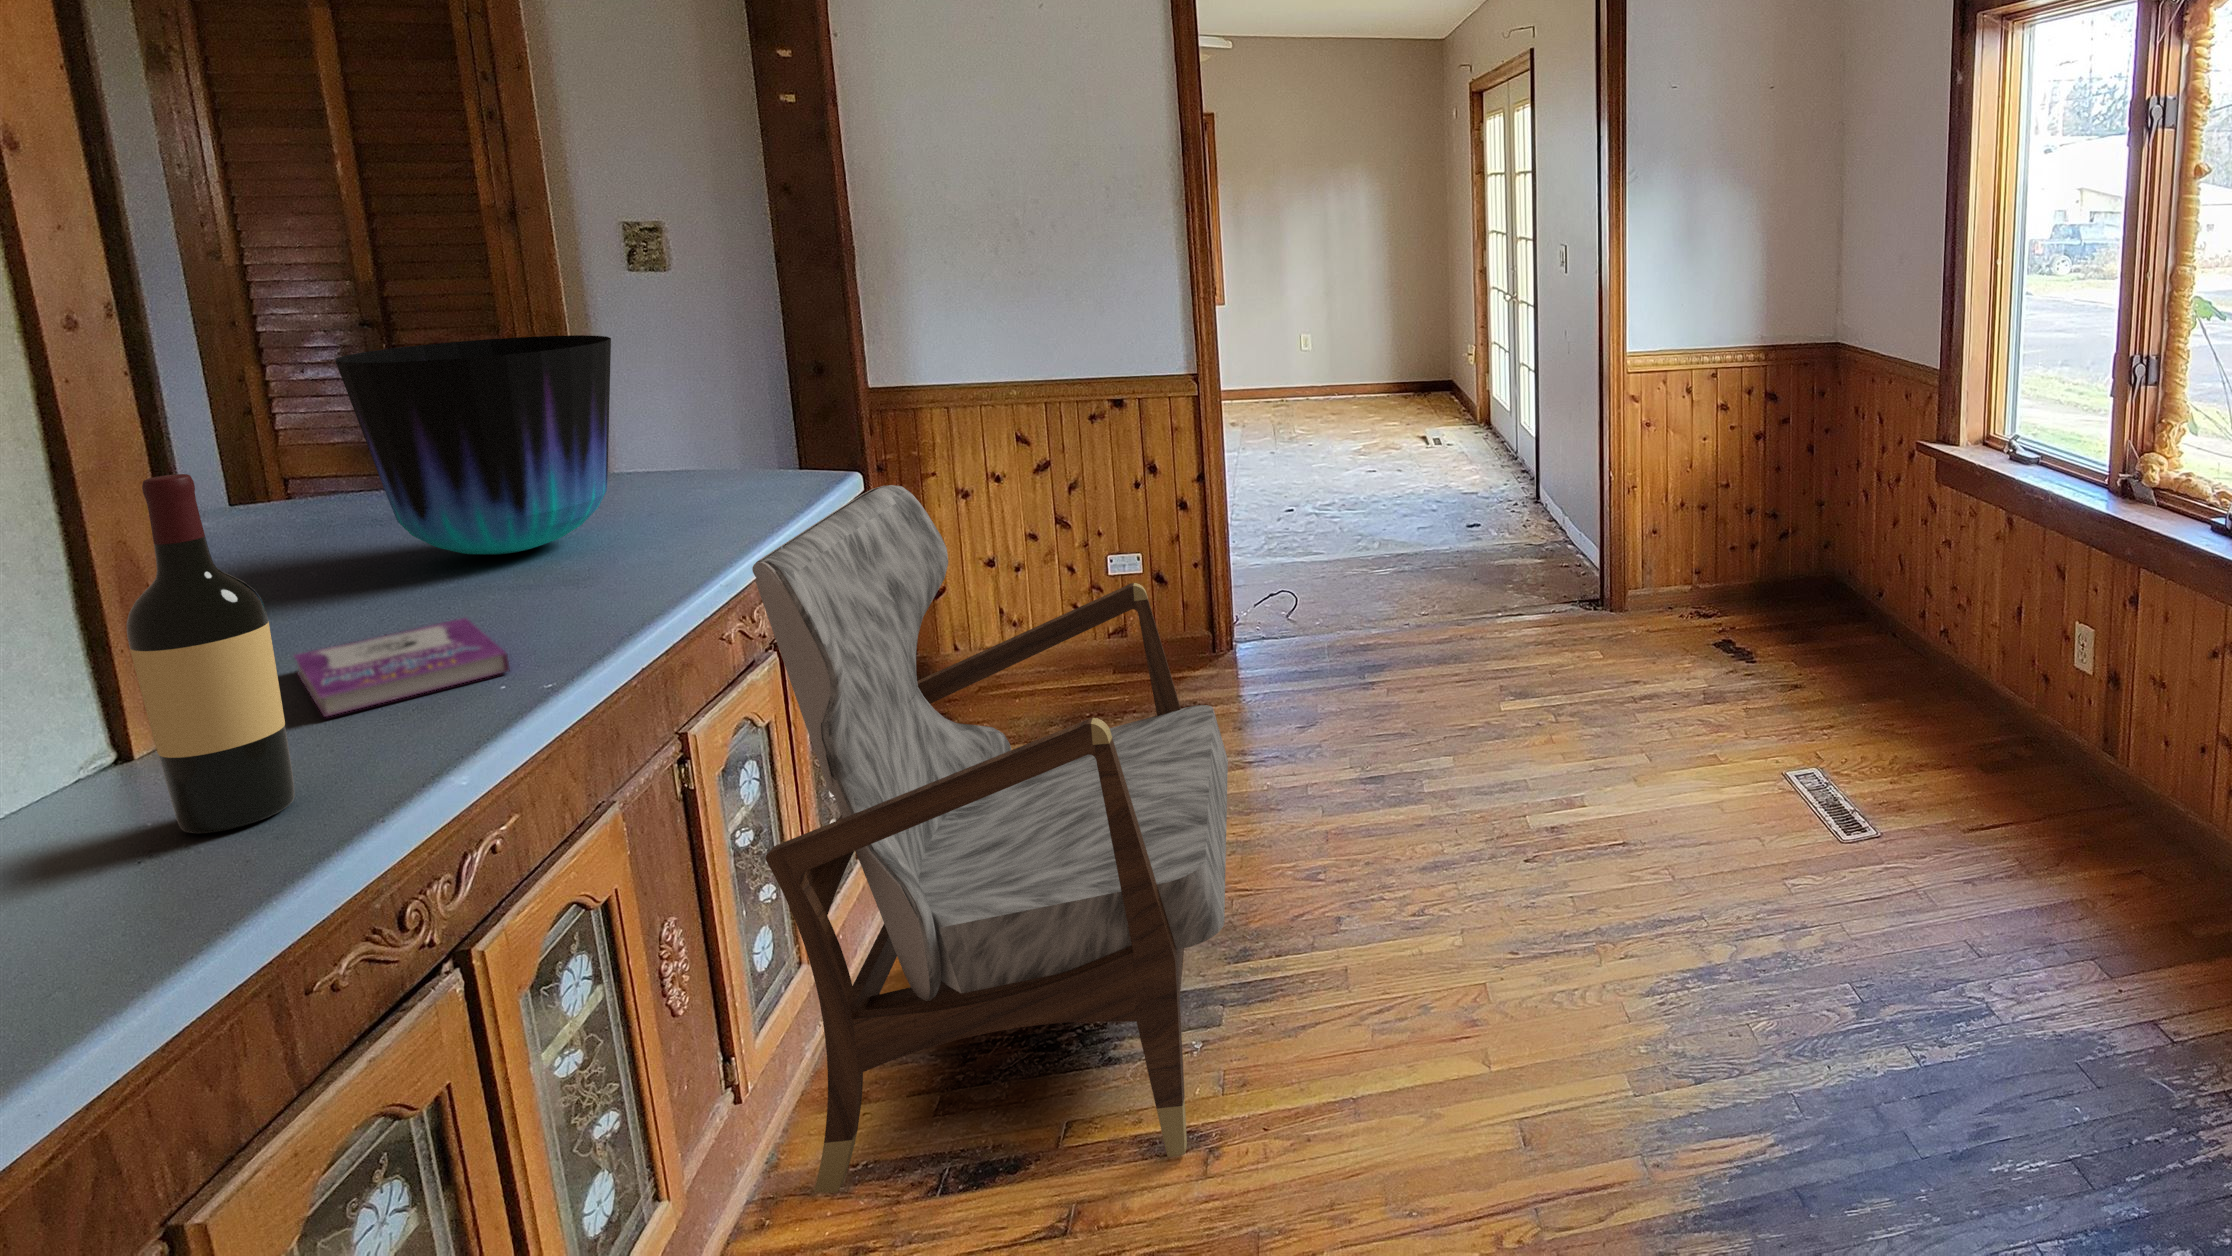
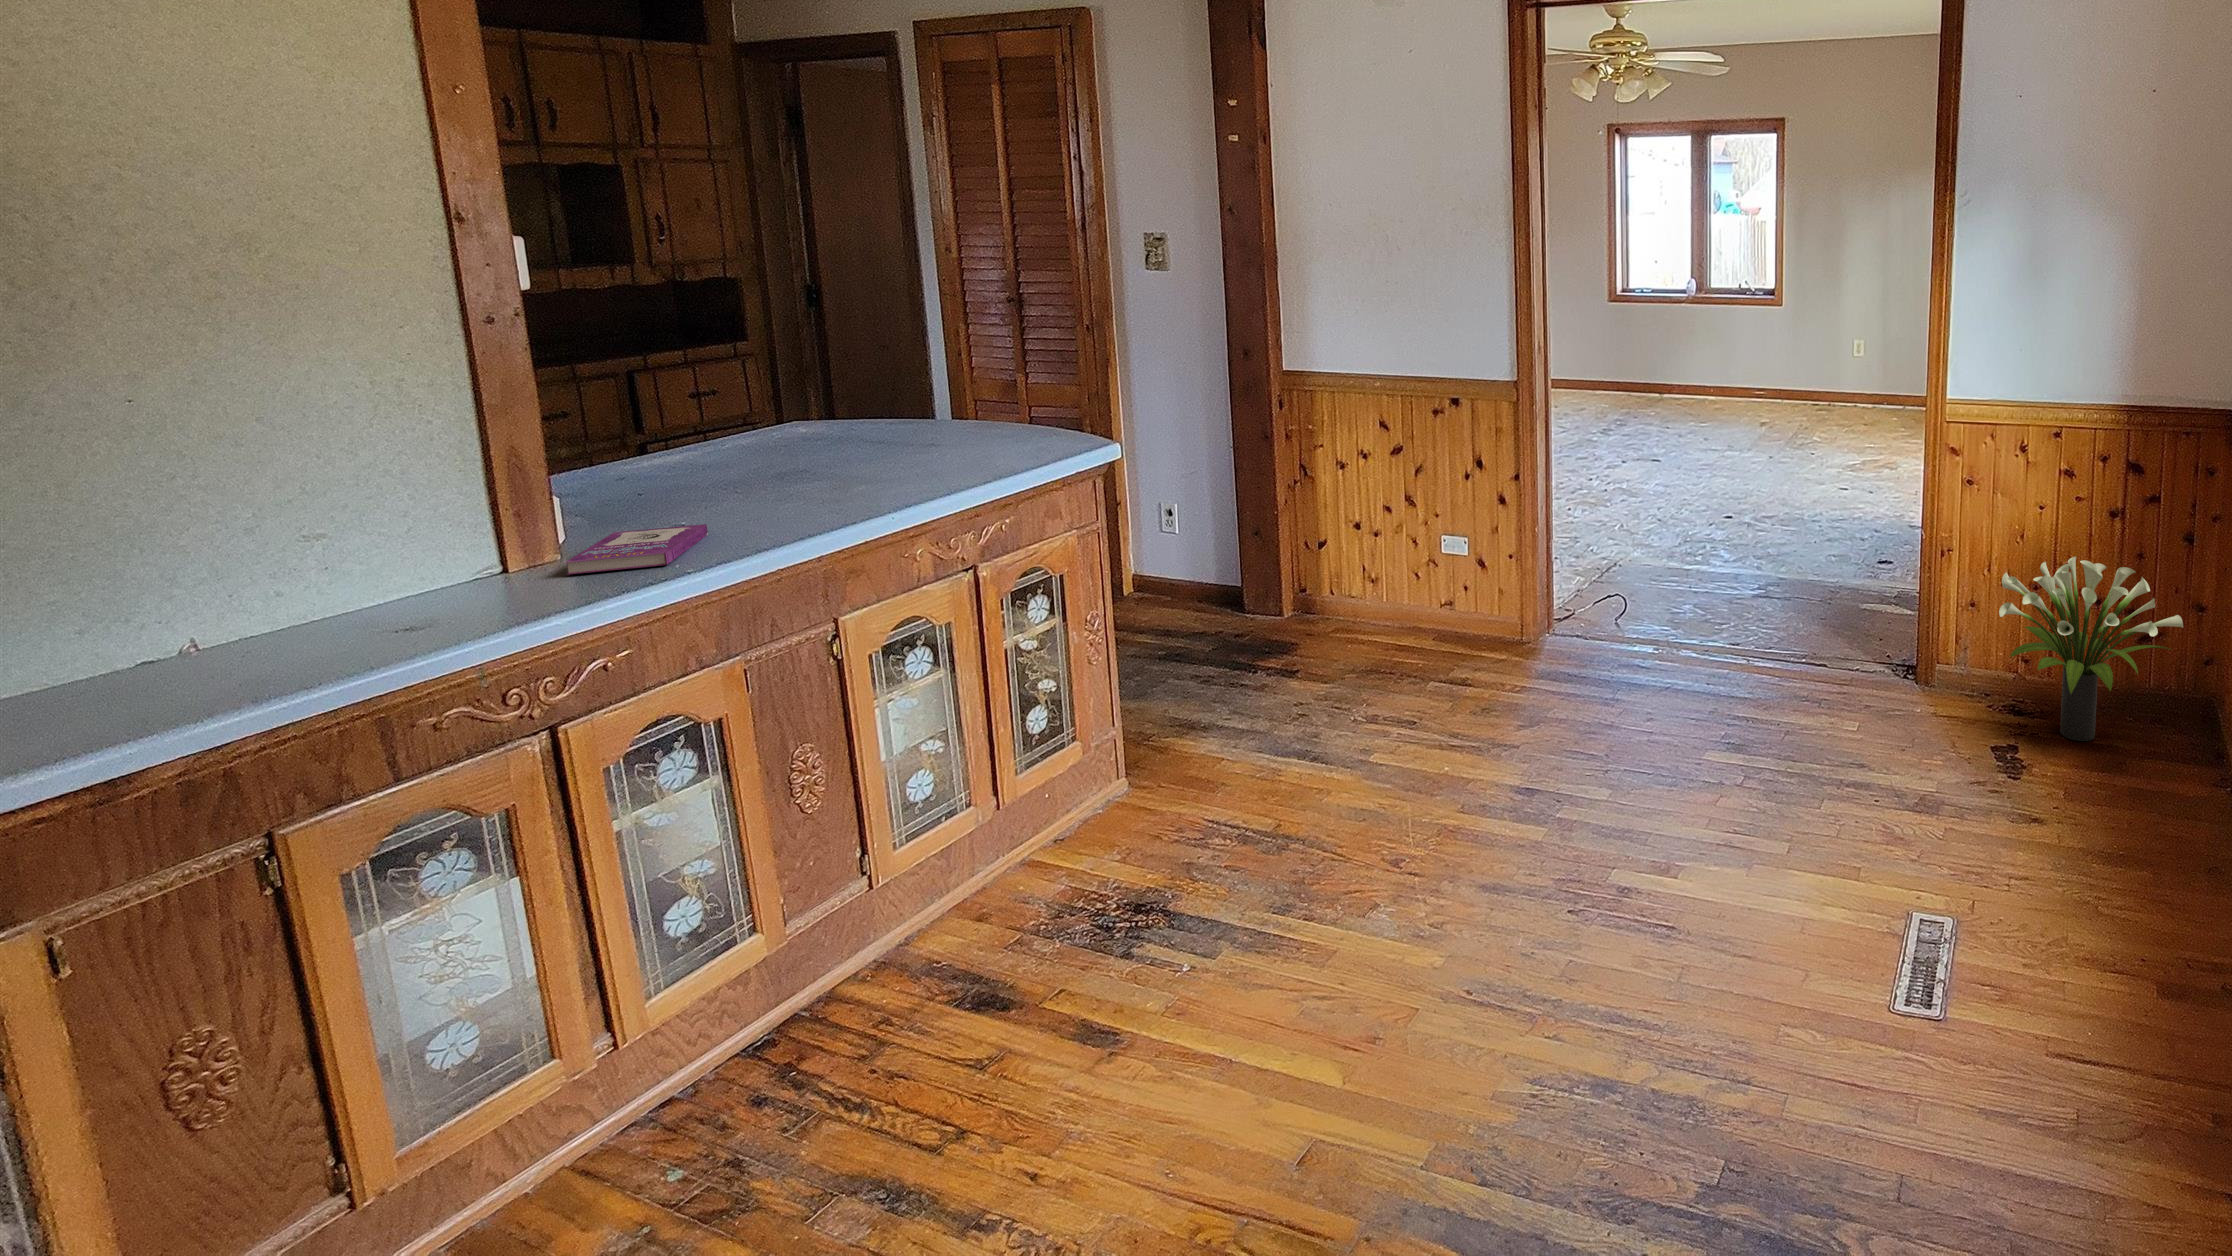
vase: present [335,335,611,554] -> none [727,337,888,481]
potted plant: none [1690,472,1831,624] -> present [1999,556,2183,741]
wine bottle: present [126,474,295,833] -> none [389,431,474,632]
armchair: present [752,485,1228,1193] -> none [863,464,1302,1045]

